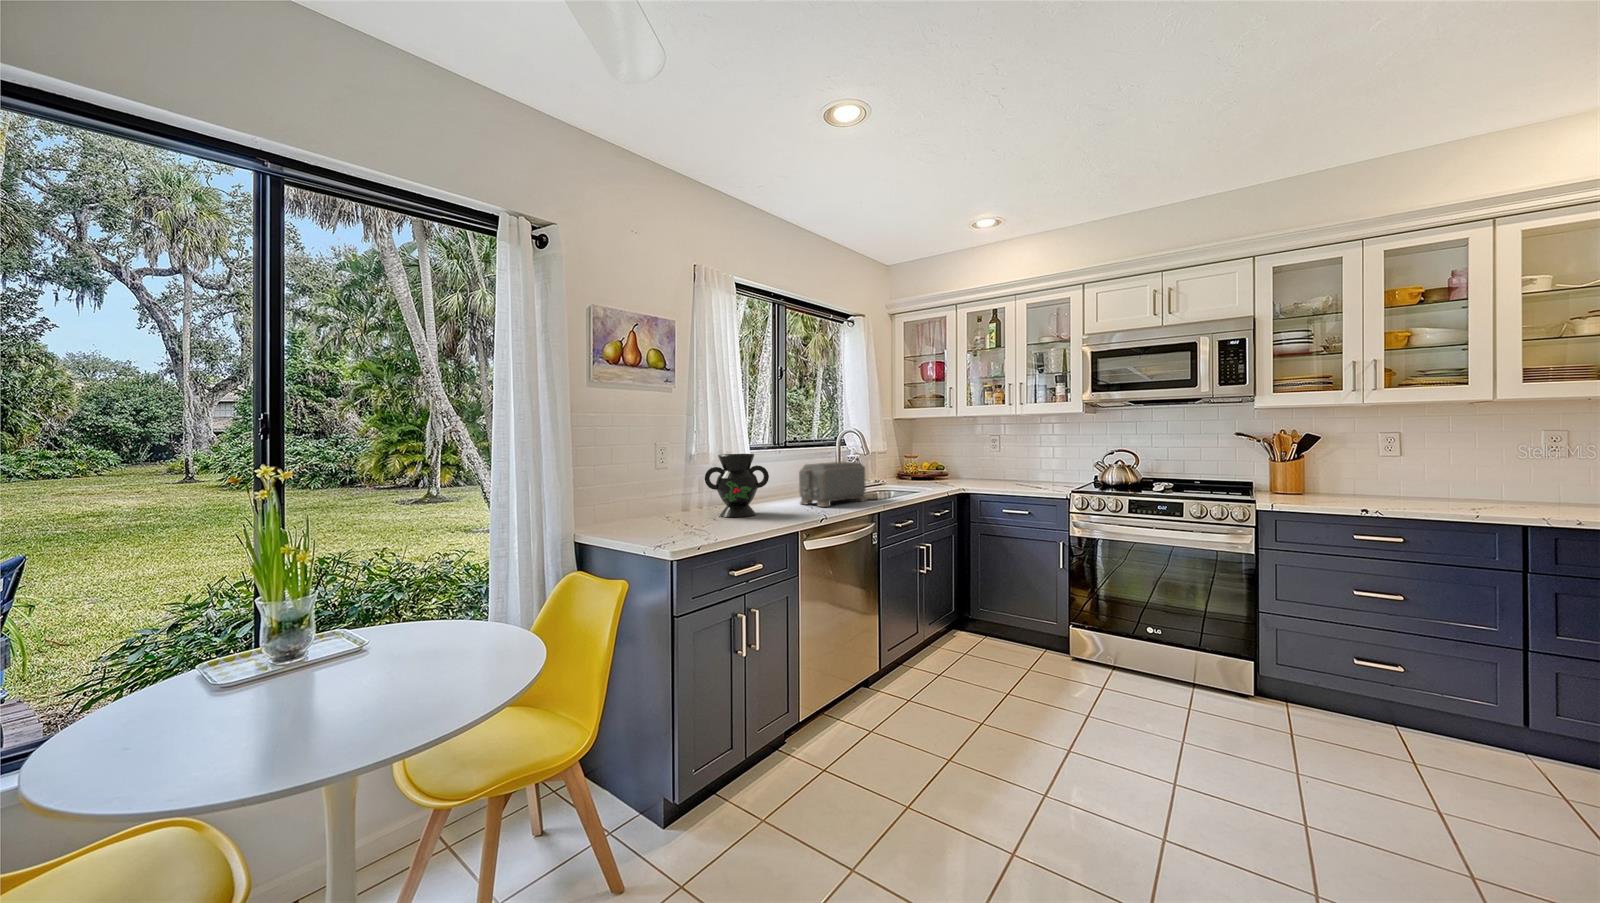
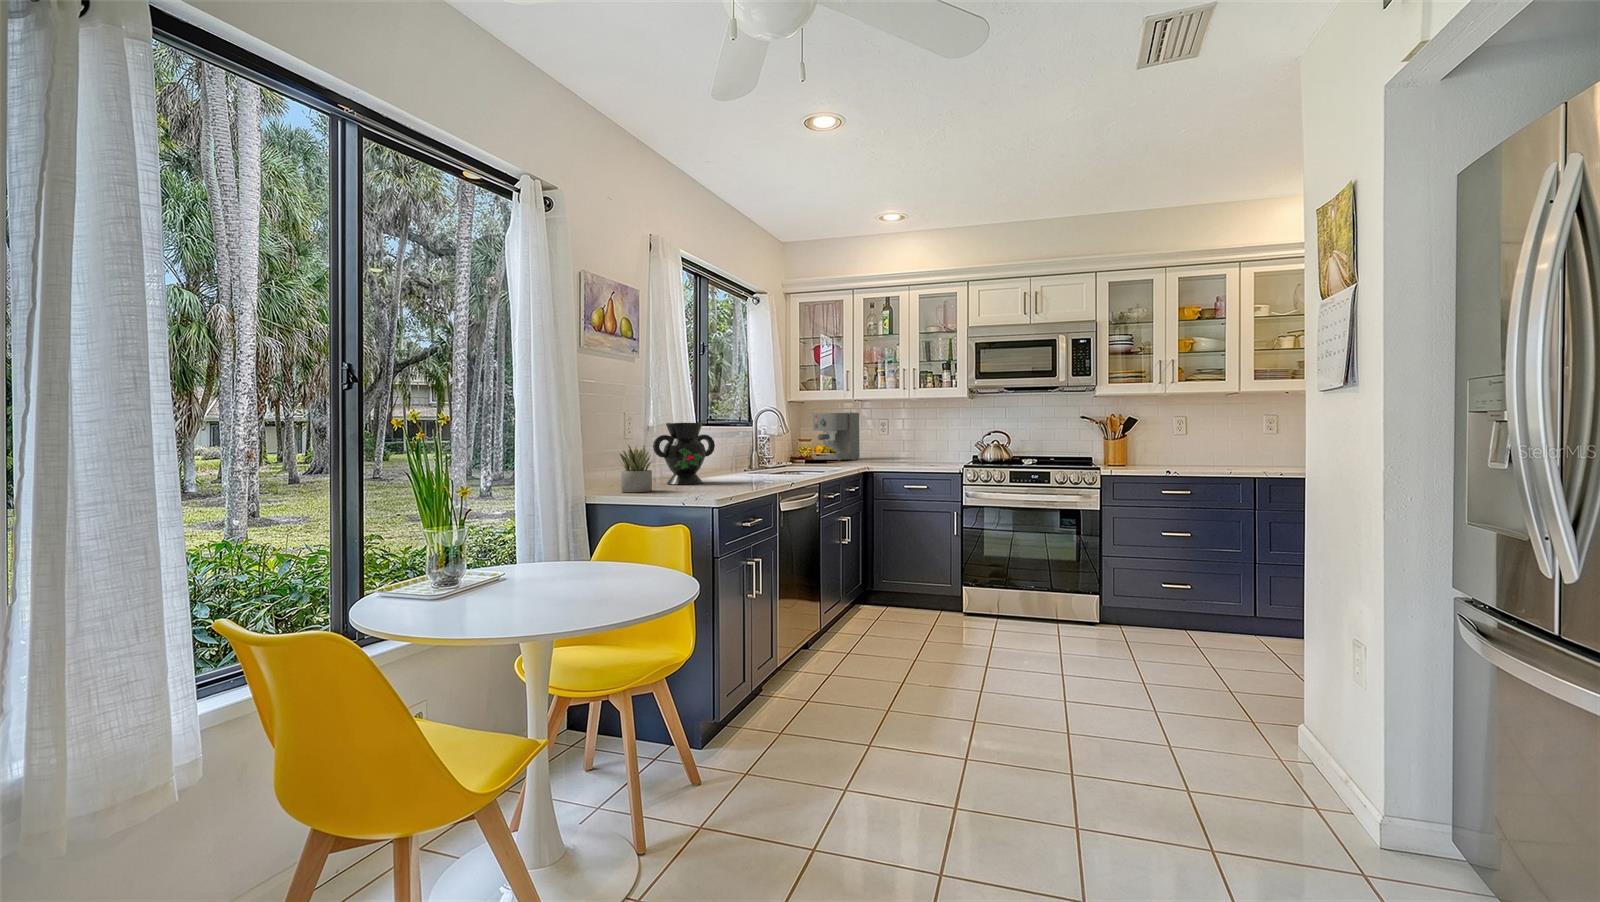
coffee maker: none [921,429,969,477] -> present [813,413,860,461]
toaster: present [799,462,867,507] -> none [731,437,794,477]
succulent plant: none [649,480,683,531] -> present [620,445,652,492]

